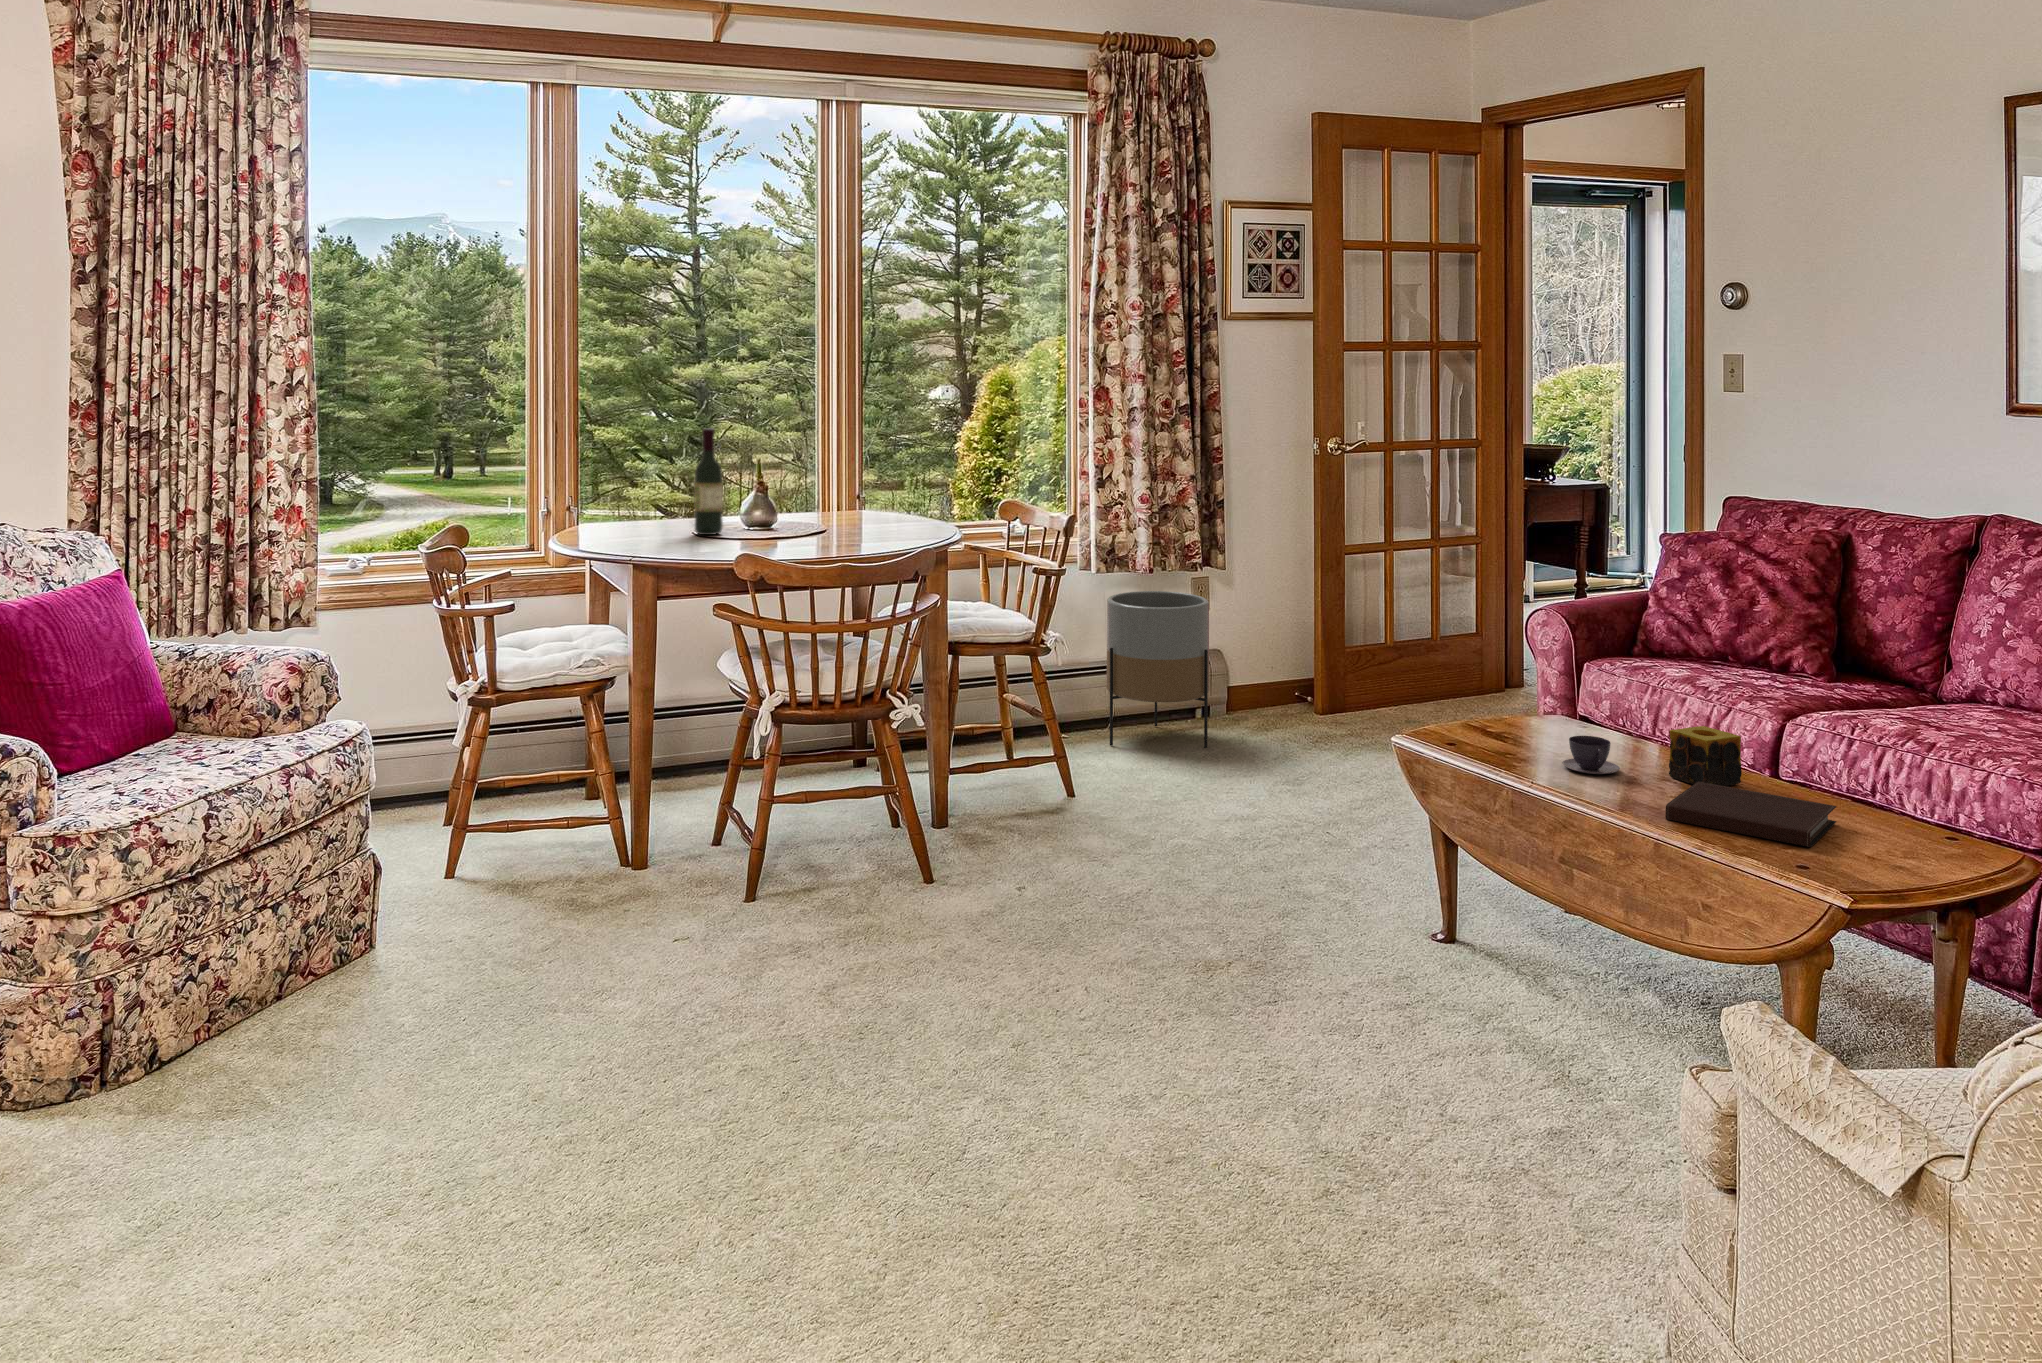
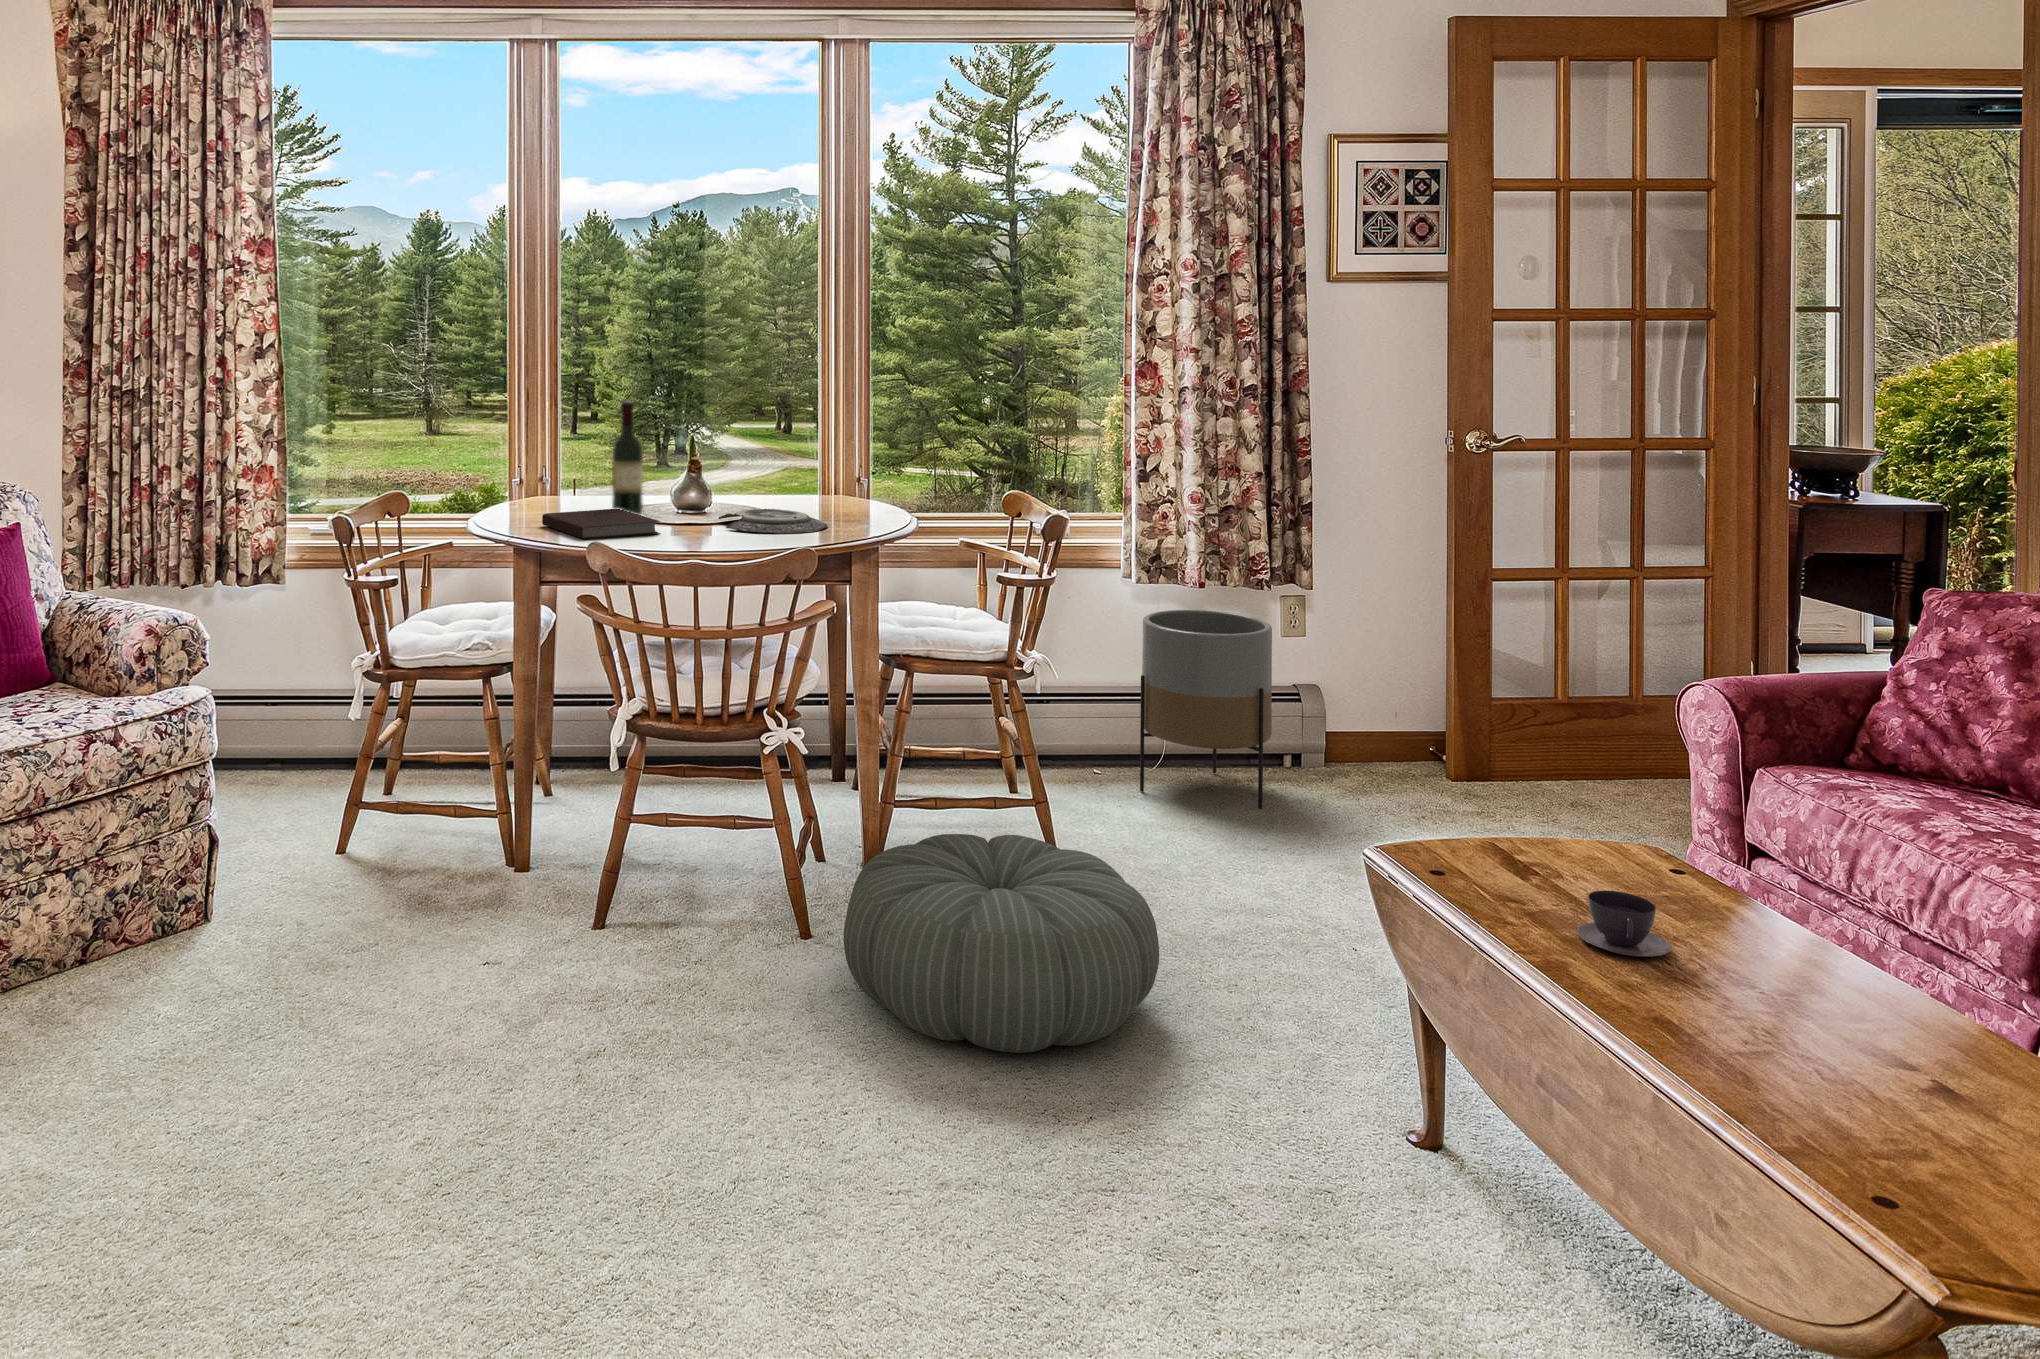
plate: none [797,520,897,540] -> present [719,509,828,534]
candle: present [1669,726,1742,786] -> none [1753,905,1882,1009]
pouf: none [989,771,1236,930] -> present [844,834,1159,1053]
notebook: present [1666,782,1836,847] -> present [542,509,660,539]

